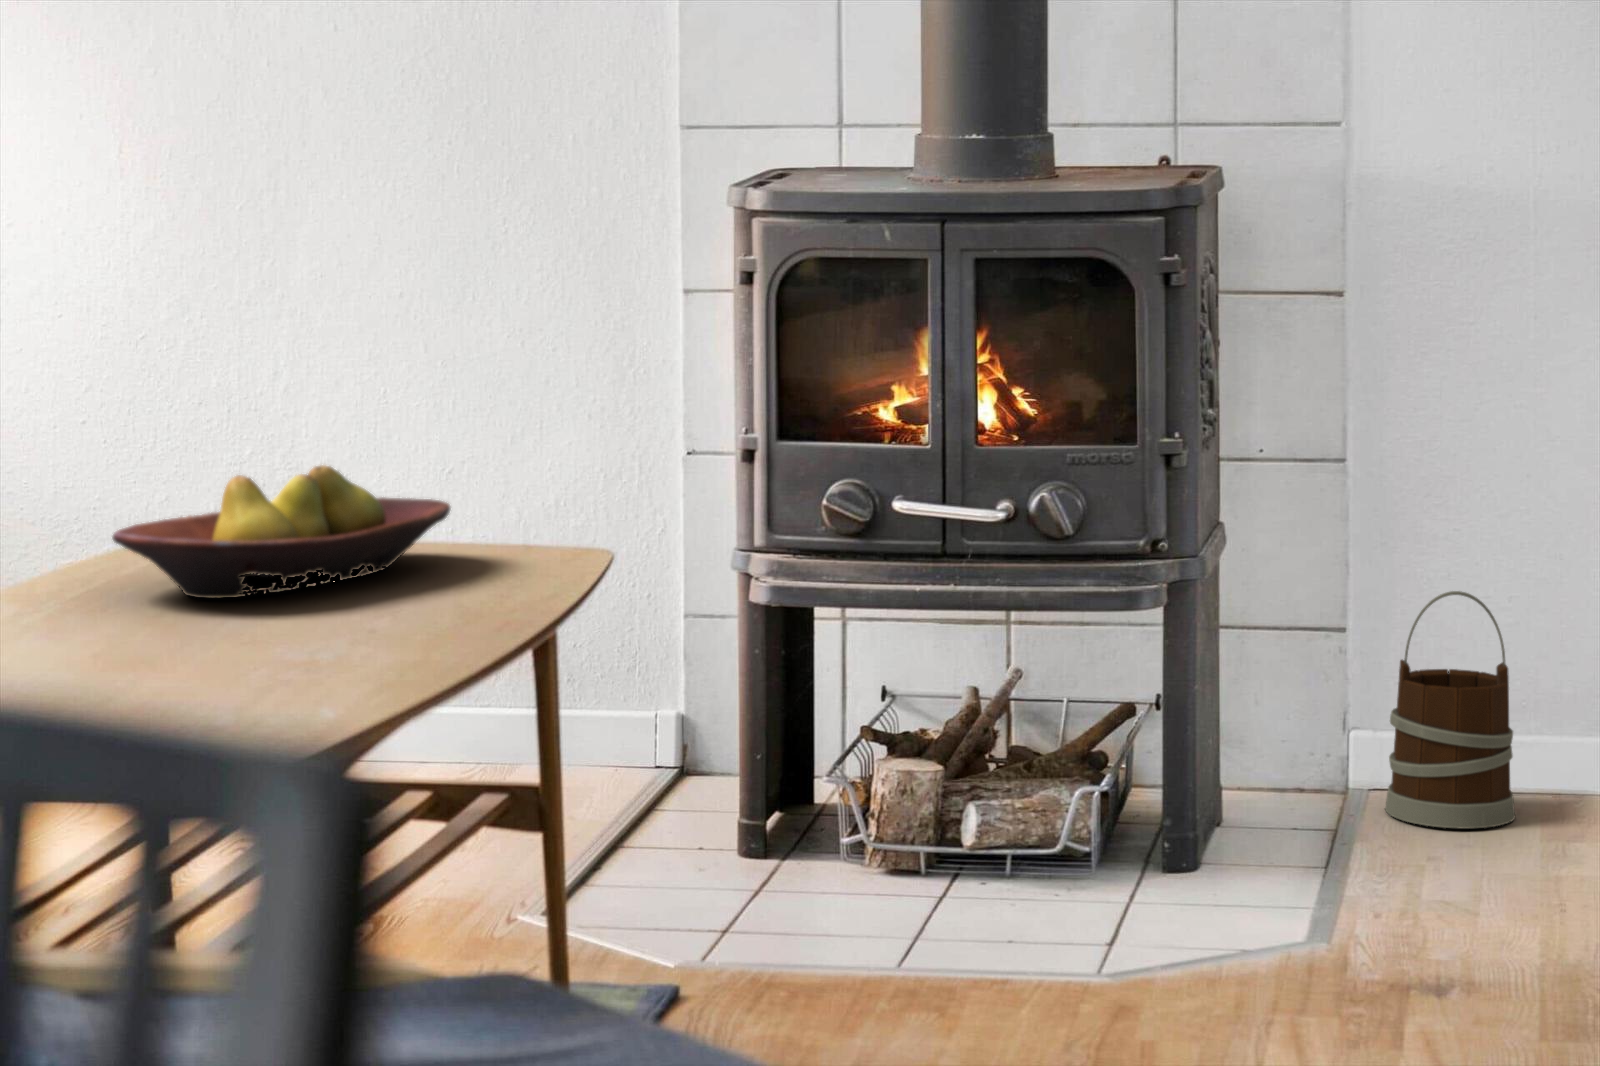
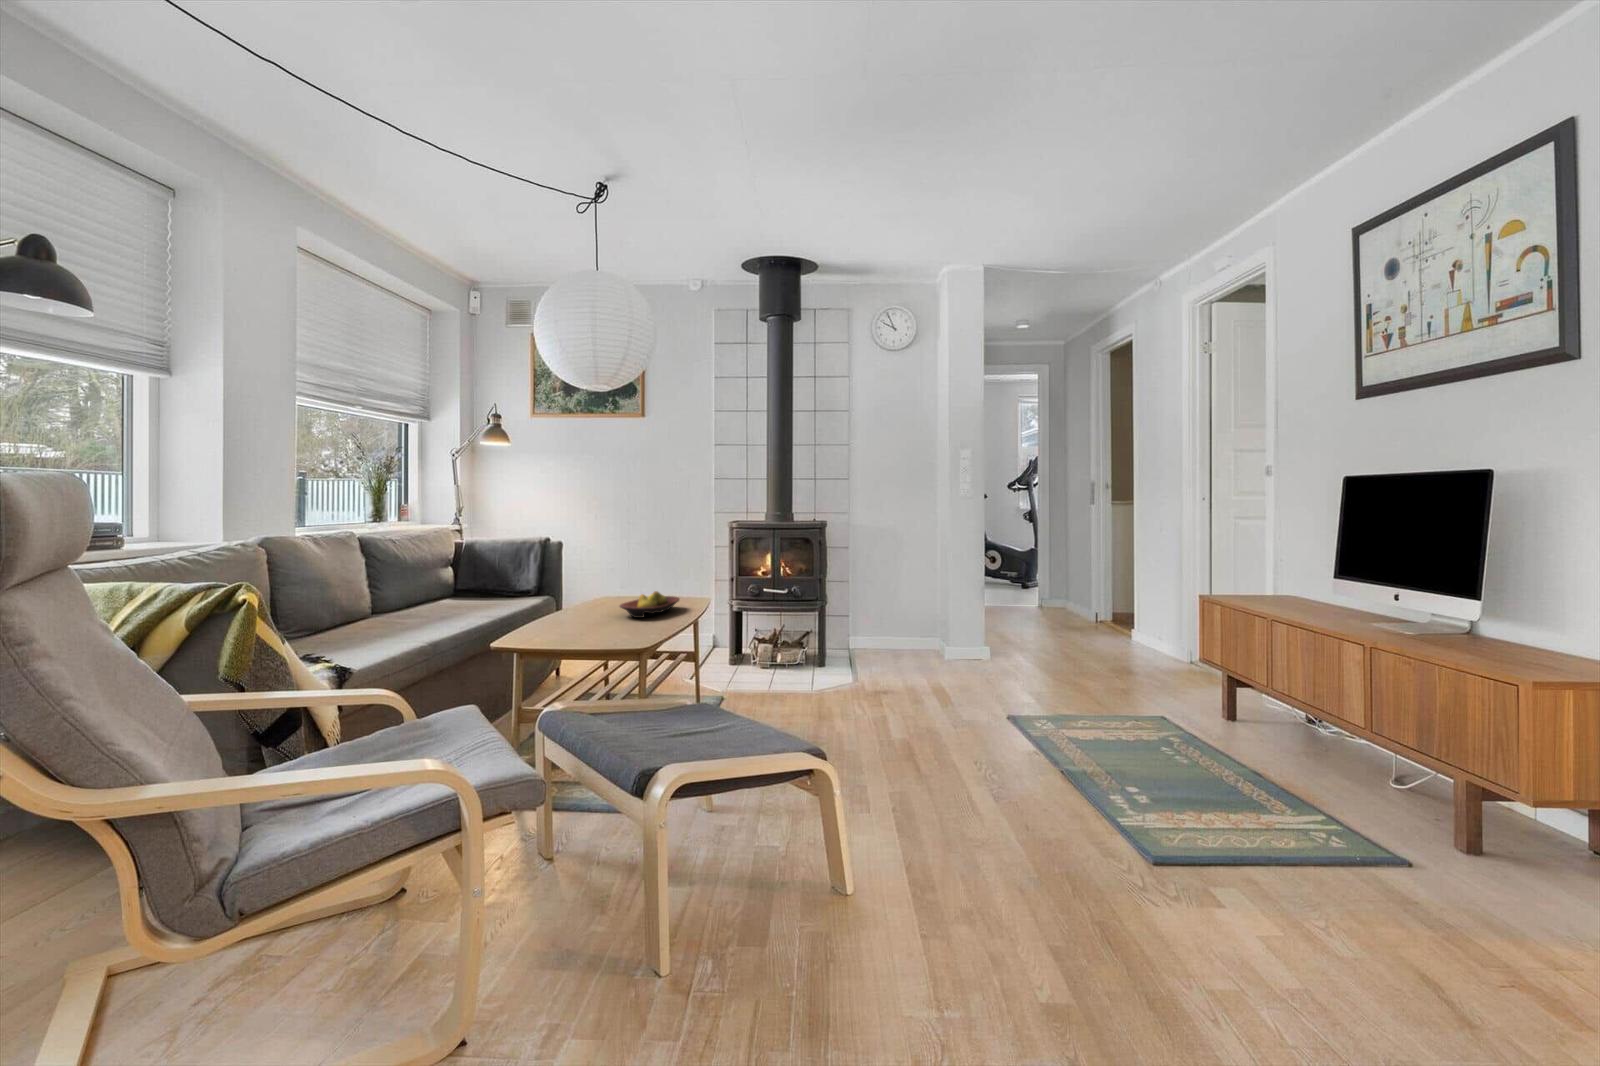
wooden bucket: present [1385,591,1515,828] -> none [865,607,891,657]

